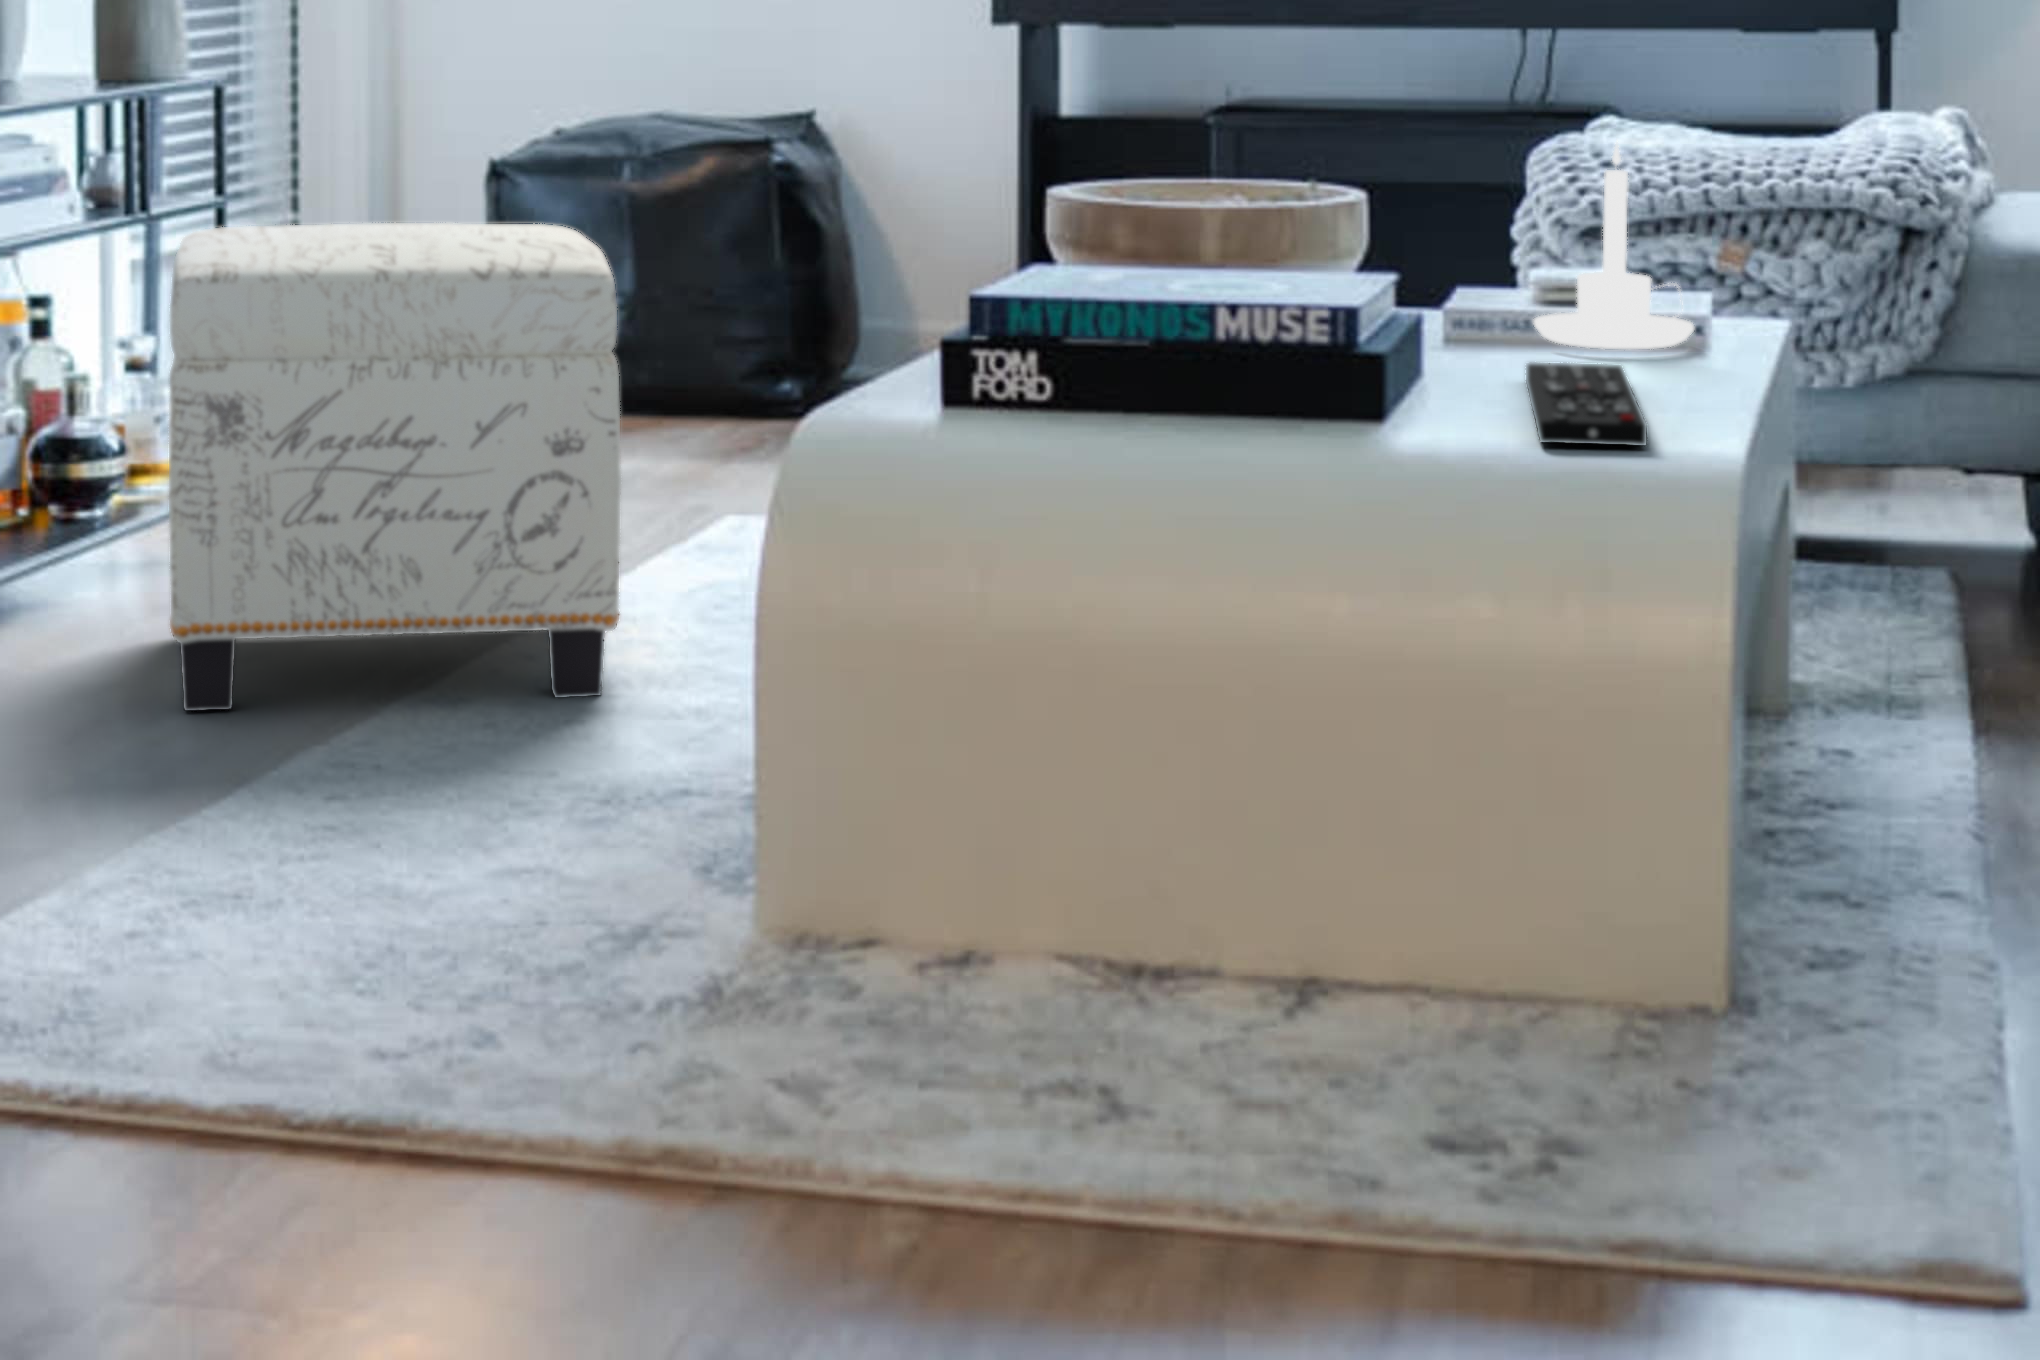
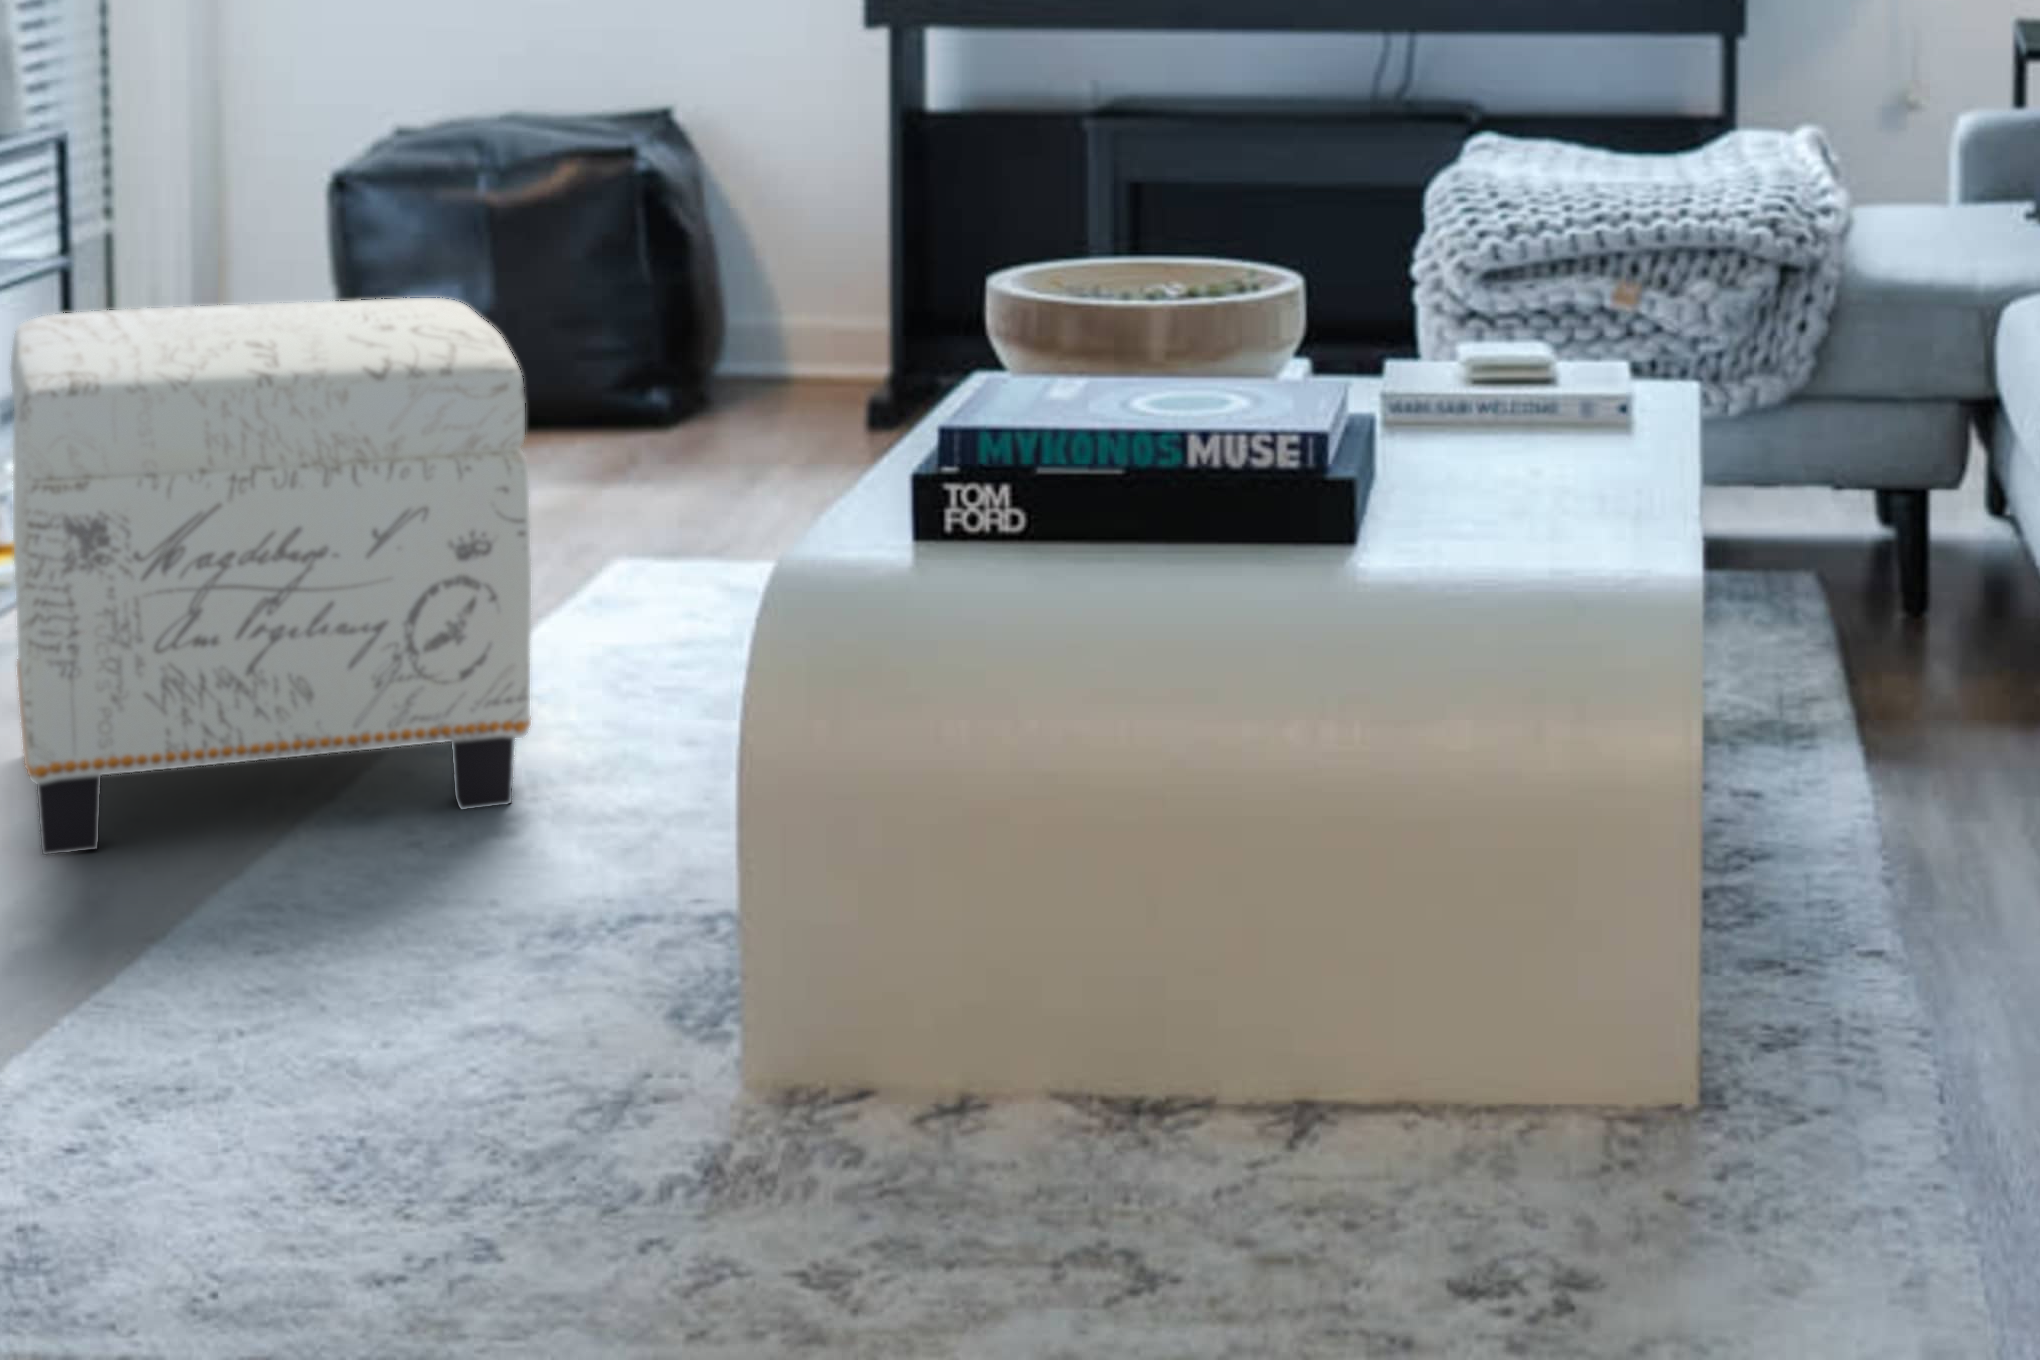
candle holder: present [1534,144,1694,349] -> none [1475,232,1627,436]
remote control: present [1526,363,1647,446] -> none [1480,463,1614,566]

